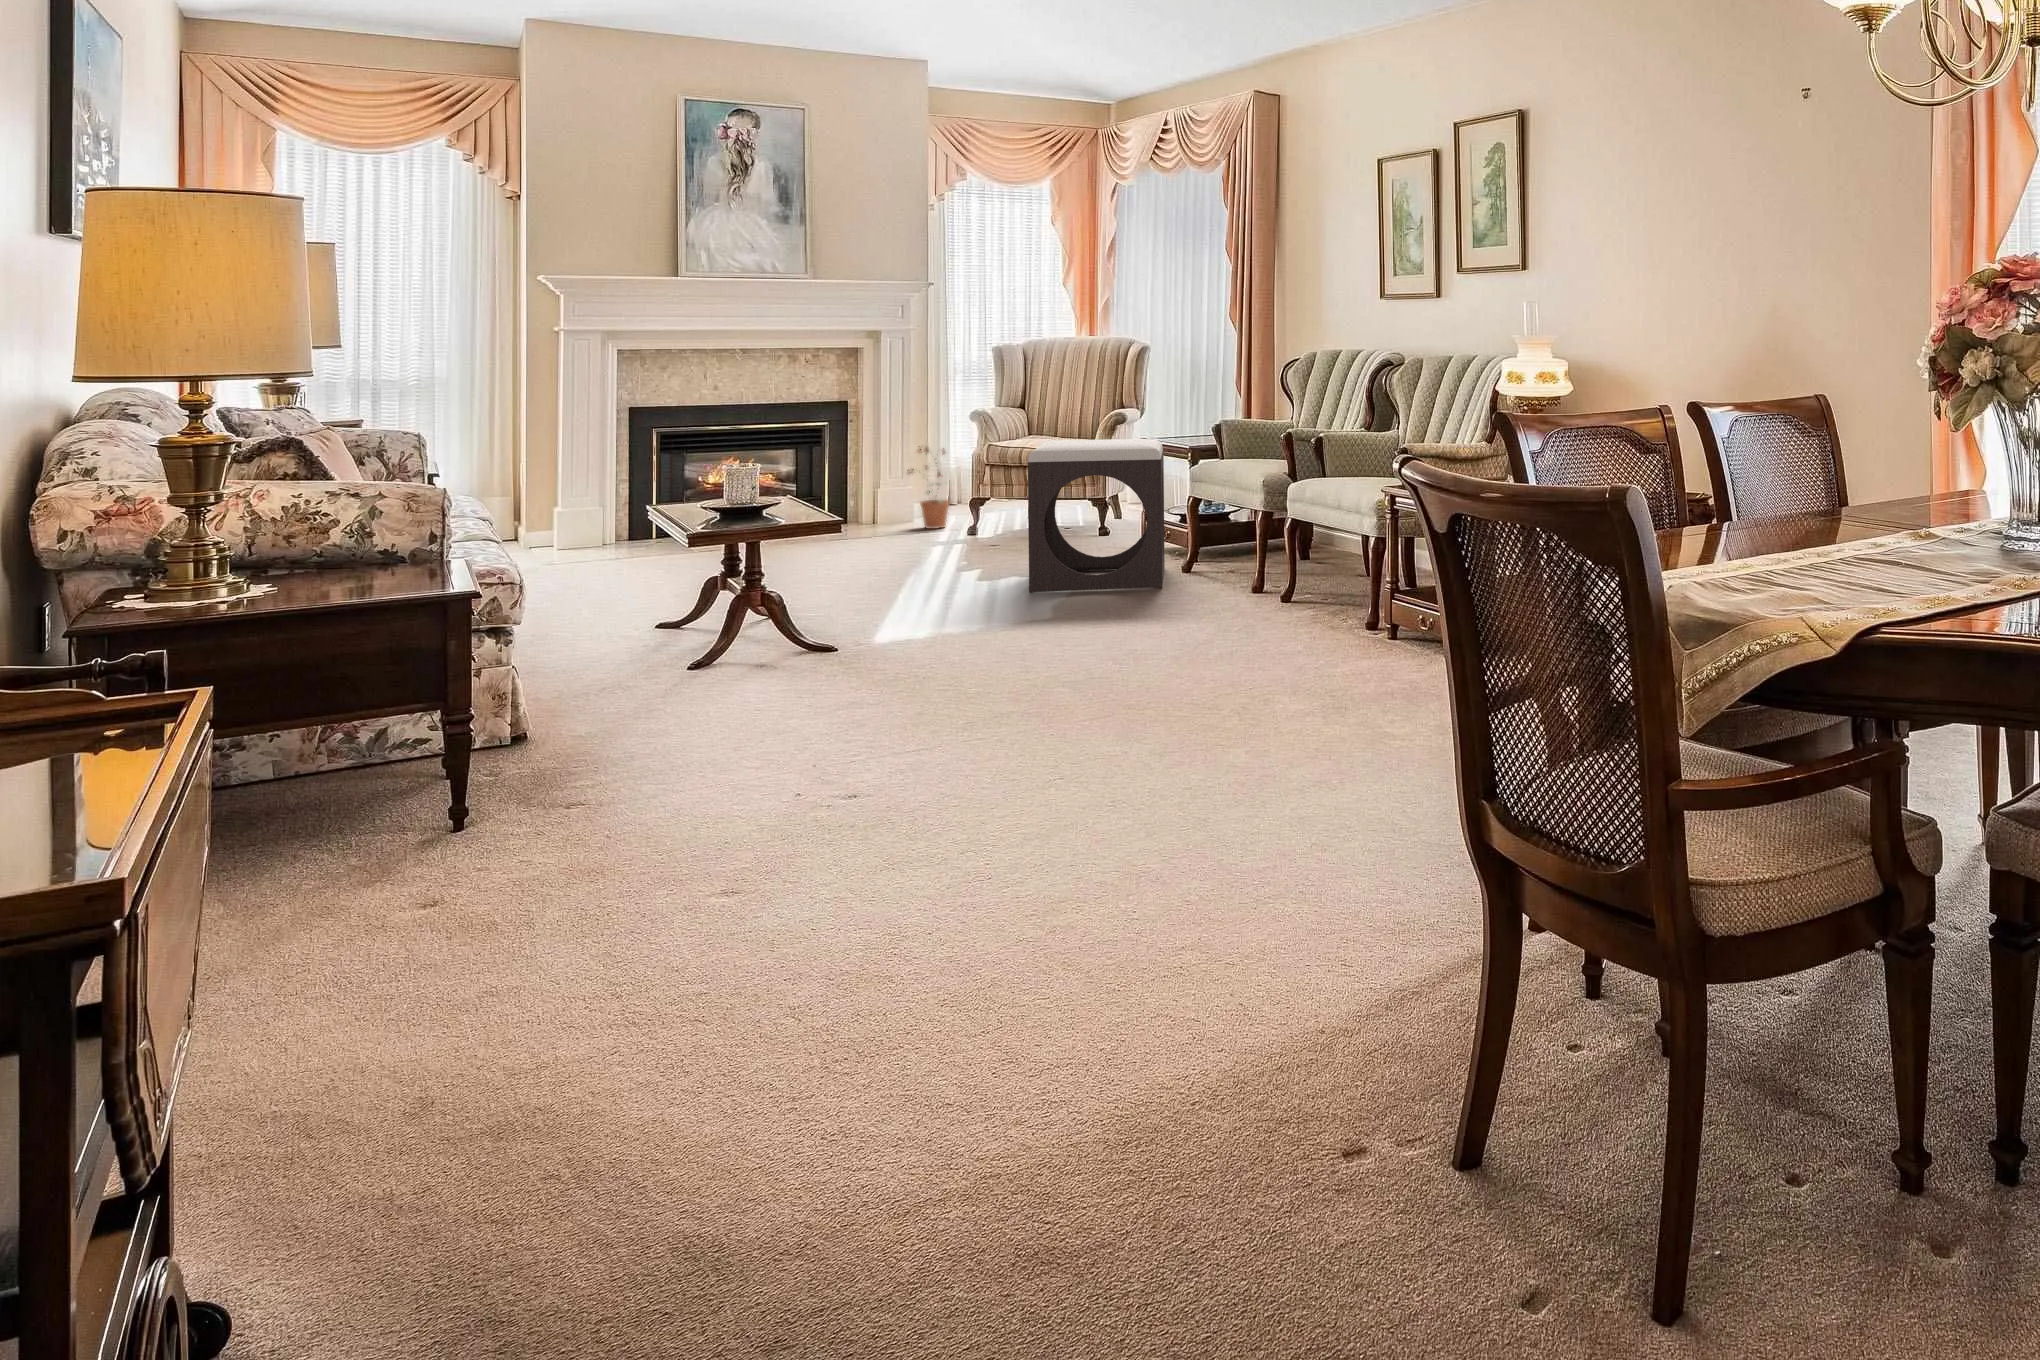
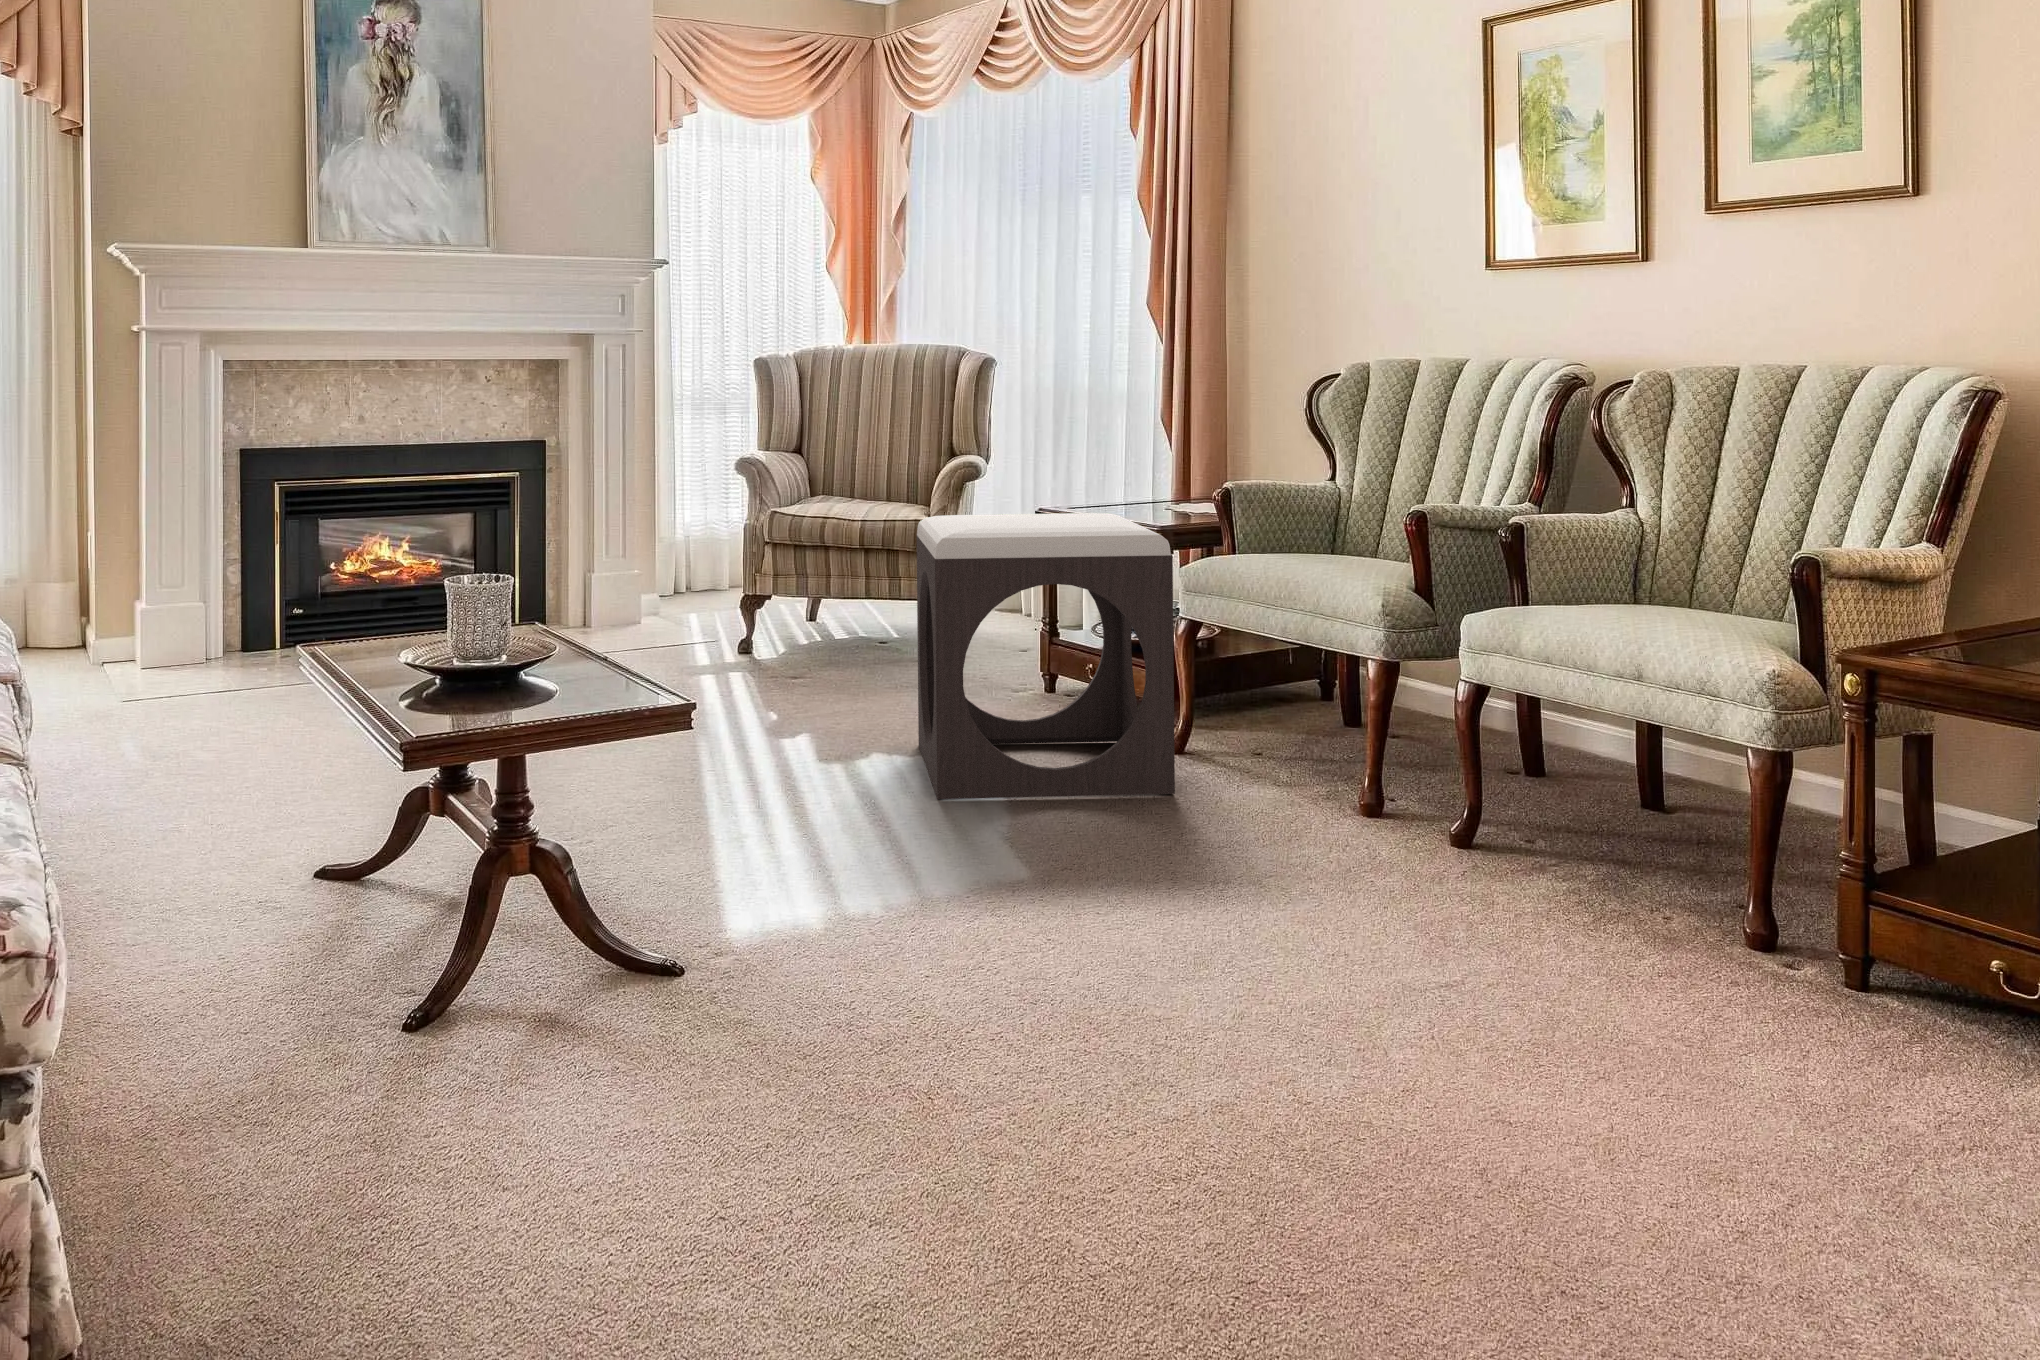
potted plant: present [907,446,949,529] -> none [637,512,707,643]

